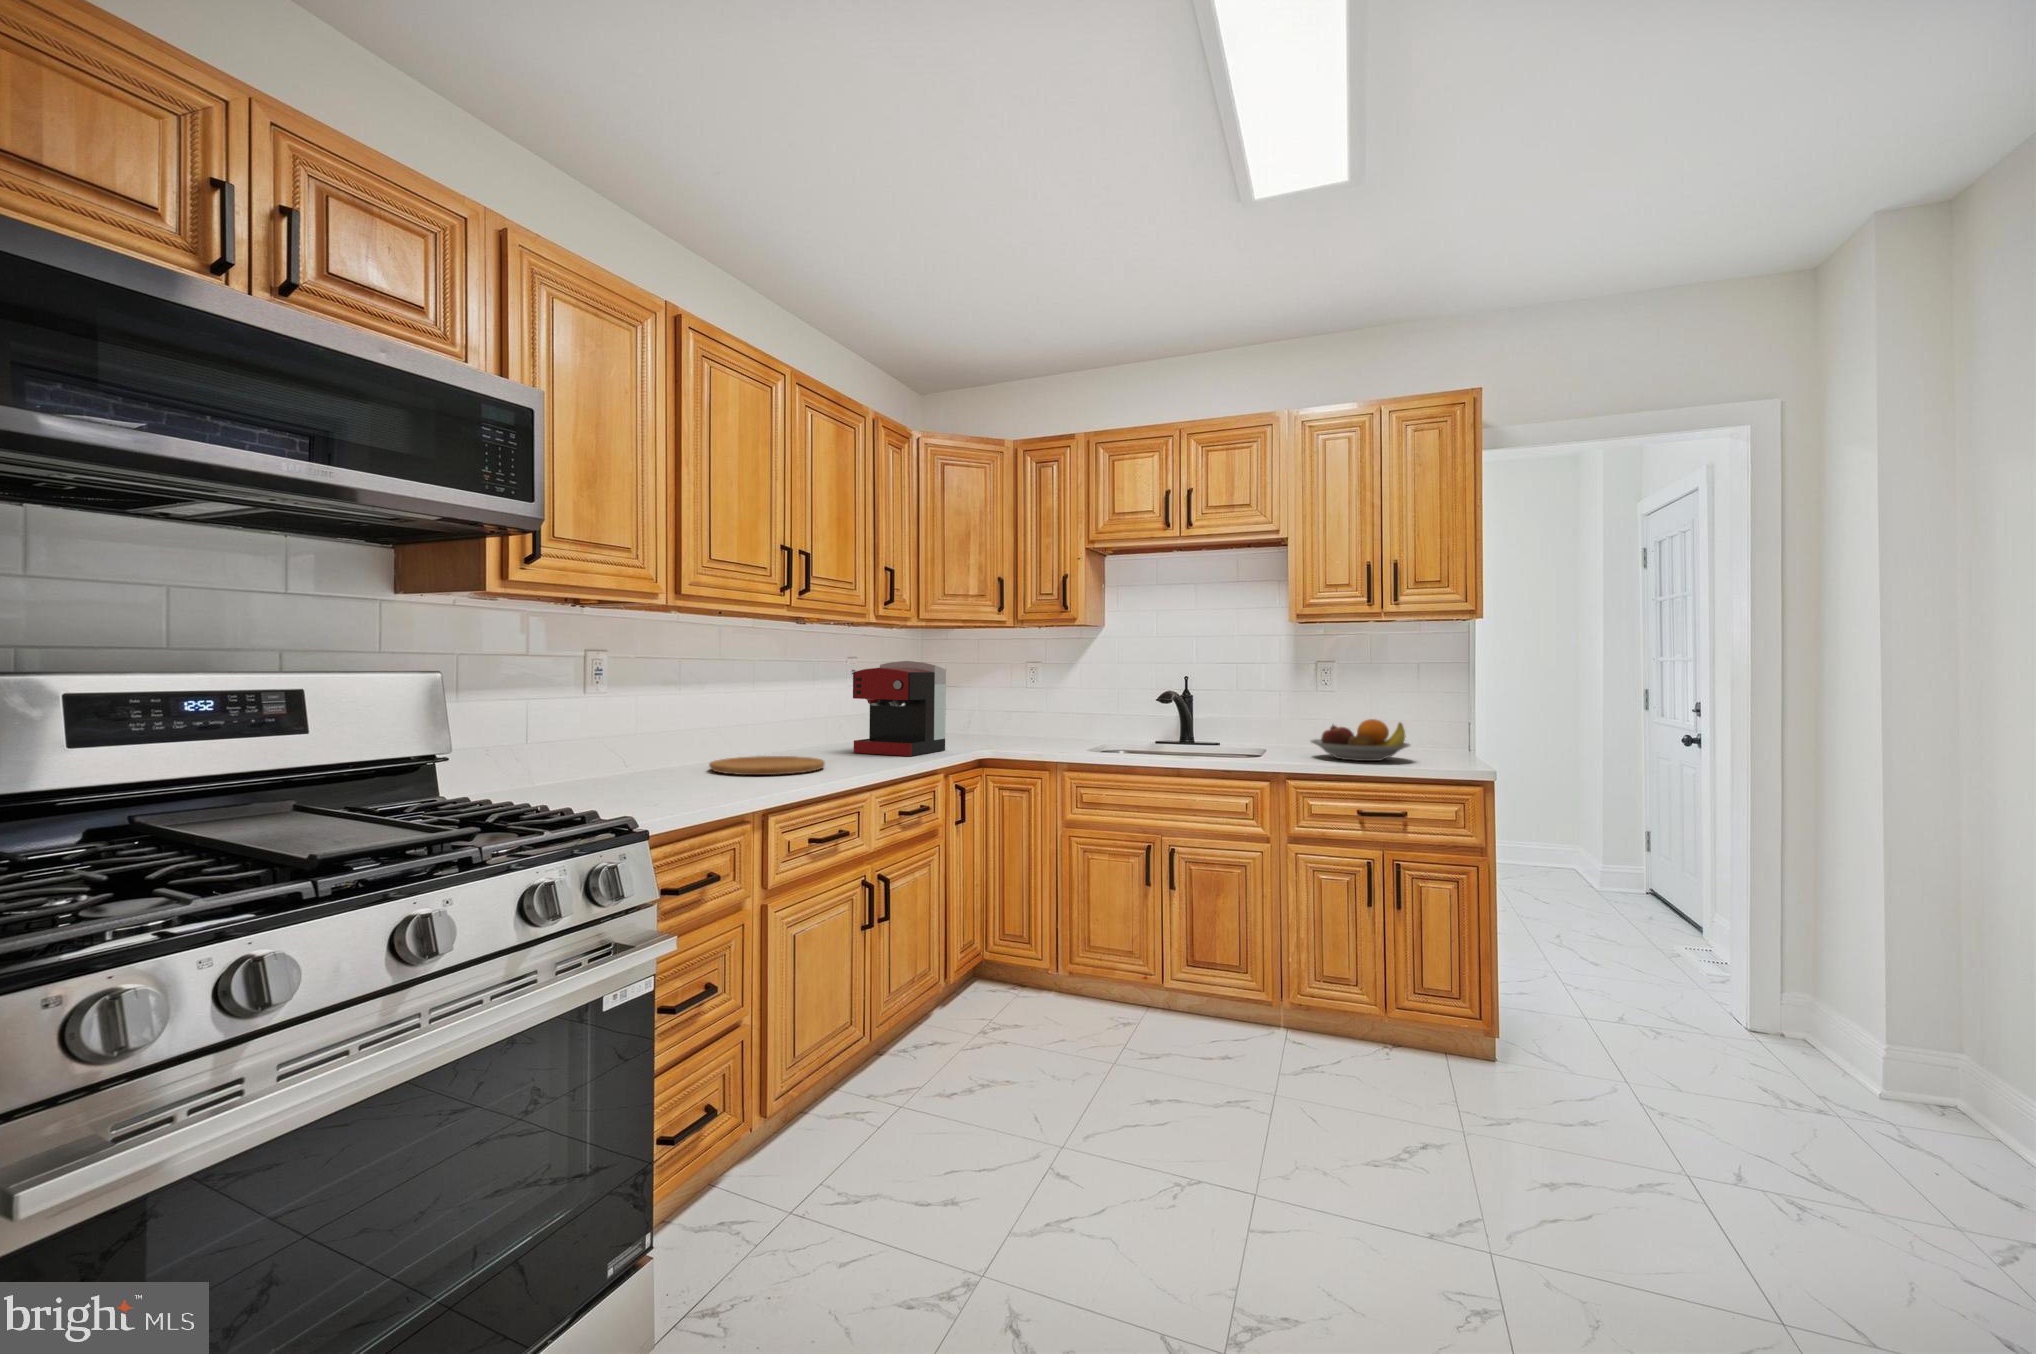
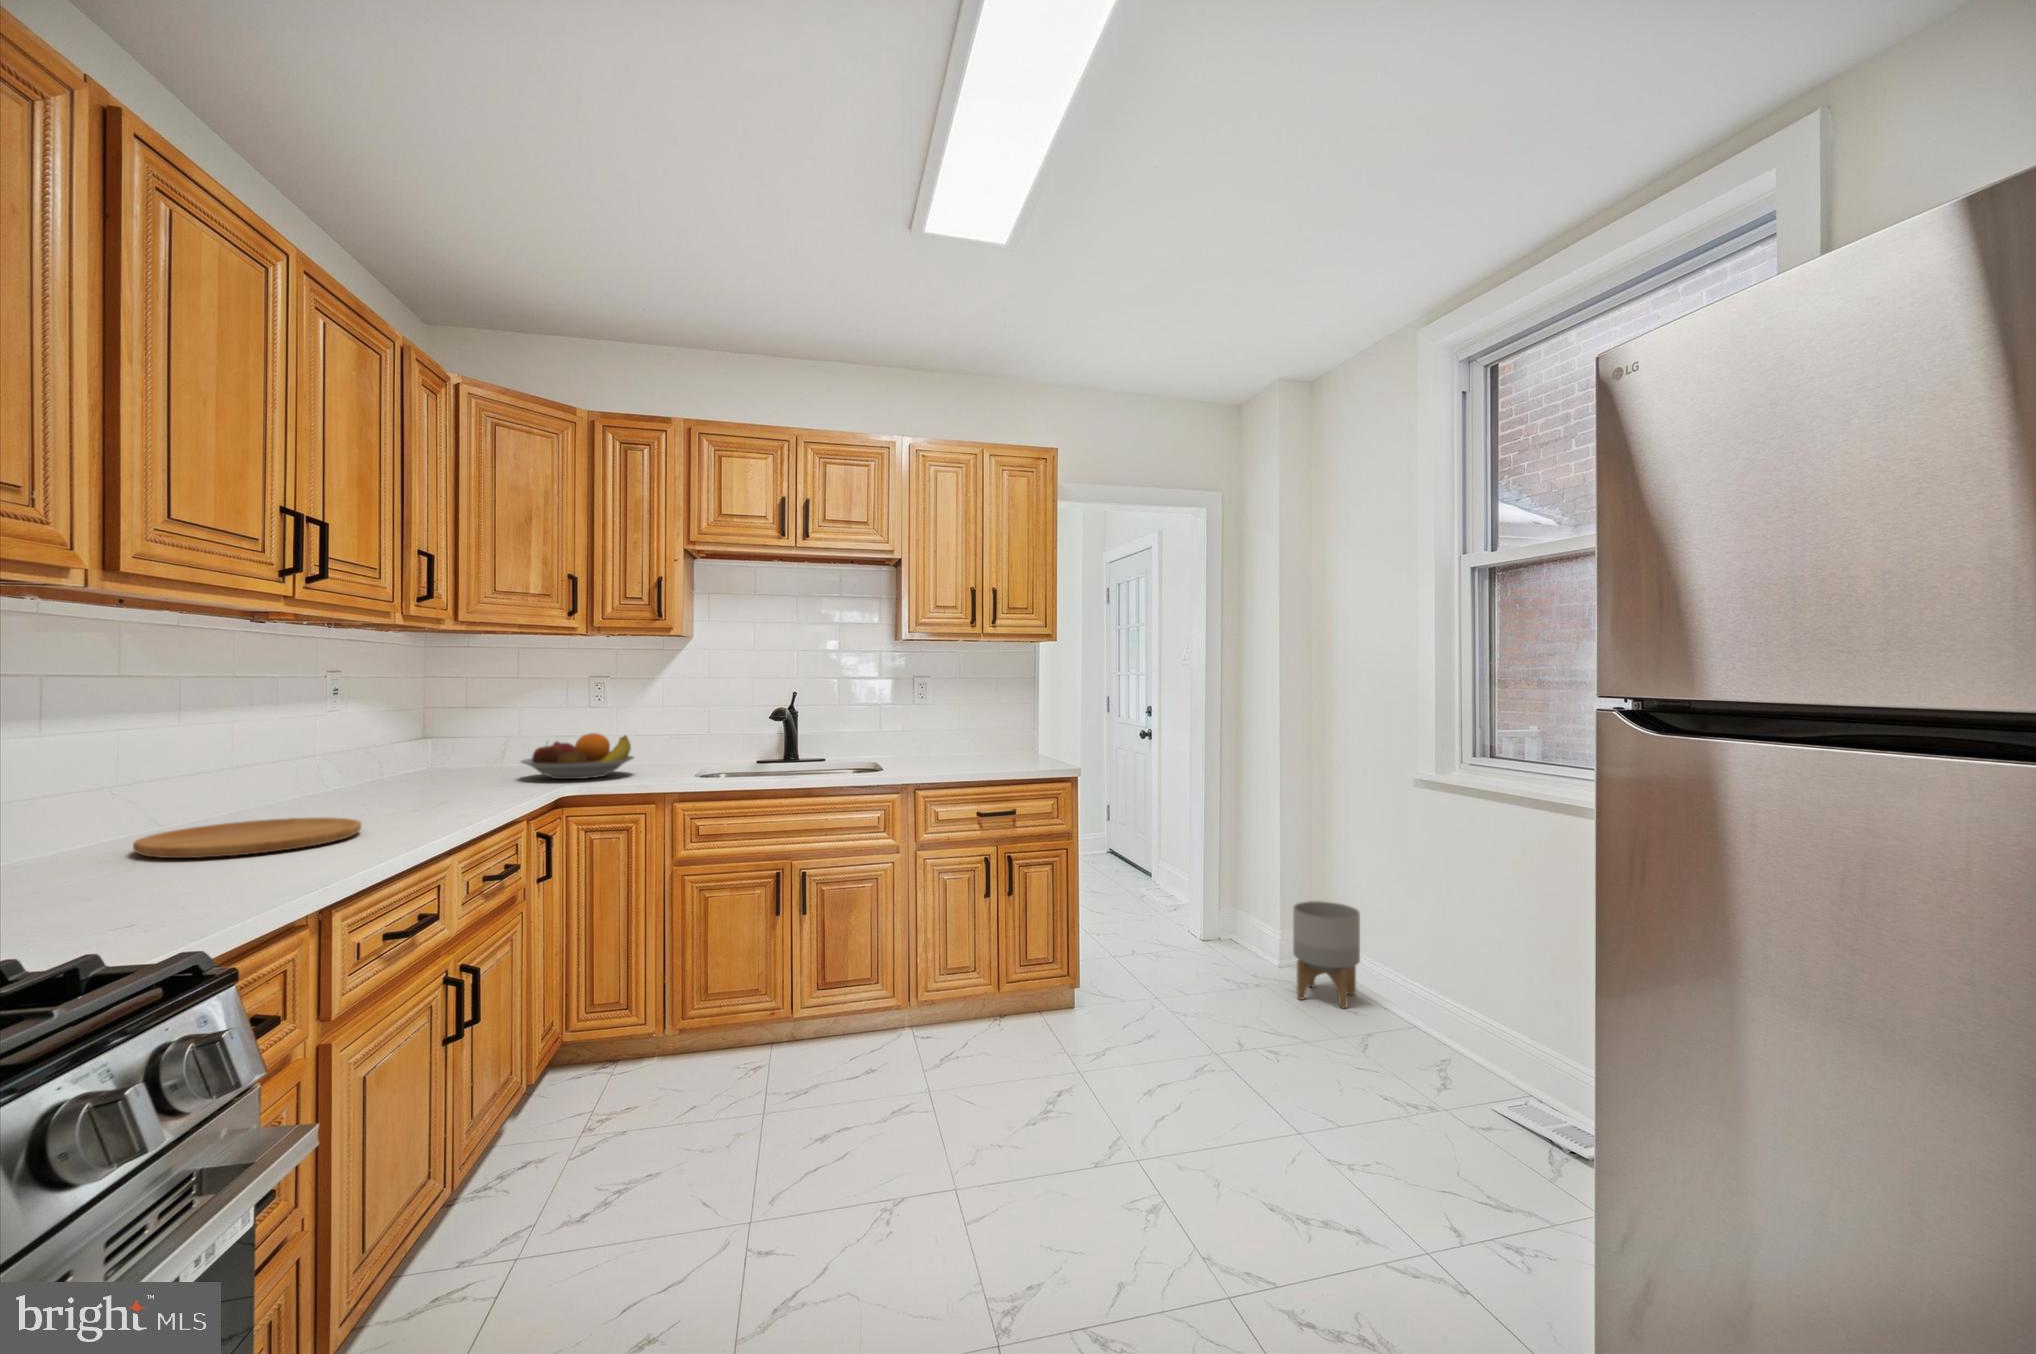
coffee maker: present [853,661,946,756] -> none [368,676,508,804]
fruit bowl: present [1311,719,1410,761] -> present [522,733,634,779]
planter: none [1859,994,1997,1168] -> present [1293,901,1360,1008]

